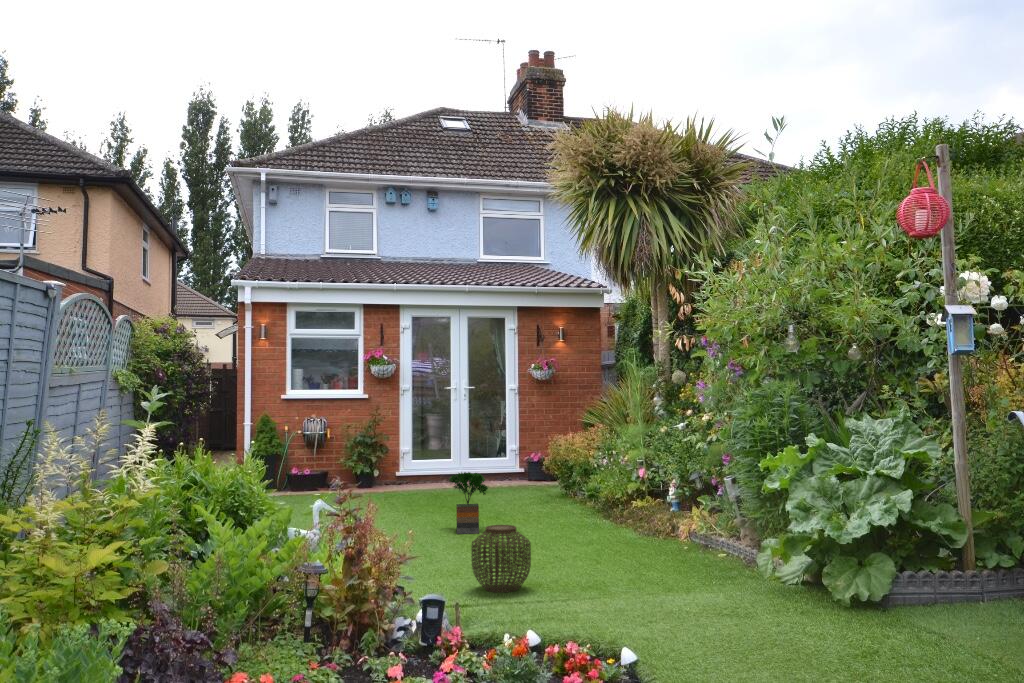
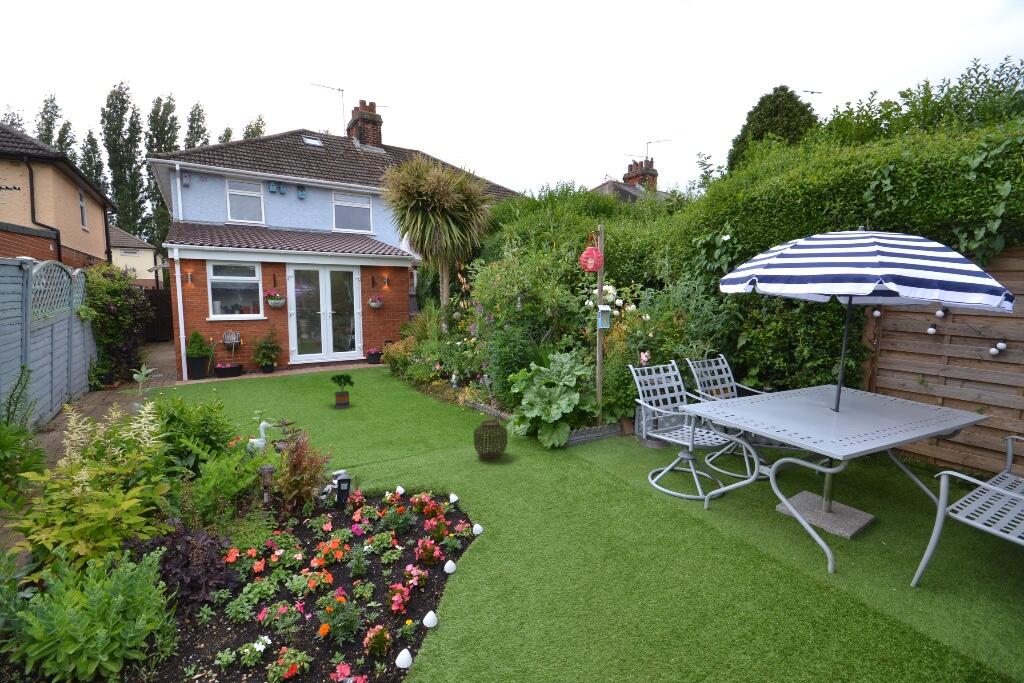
woven basket: present [471,525,531,593] -> present [474,420,507,459]

